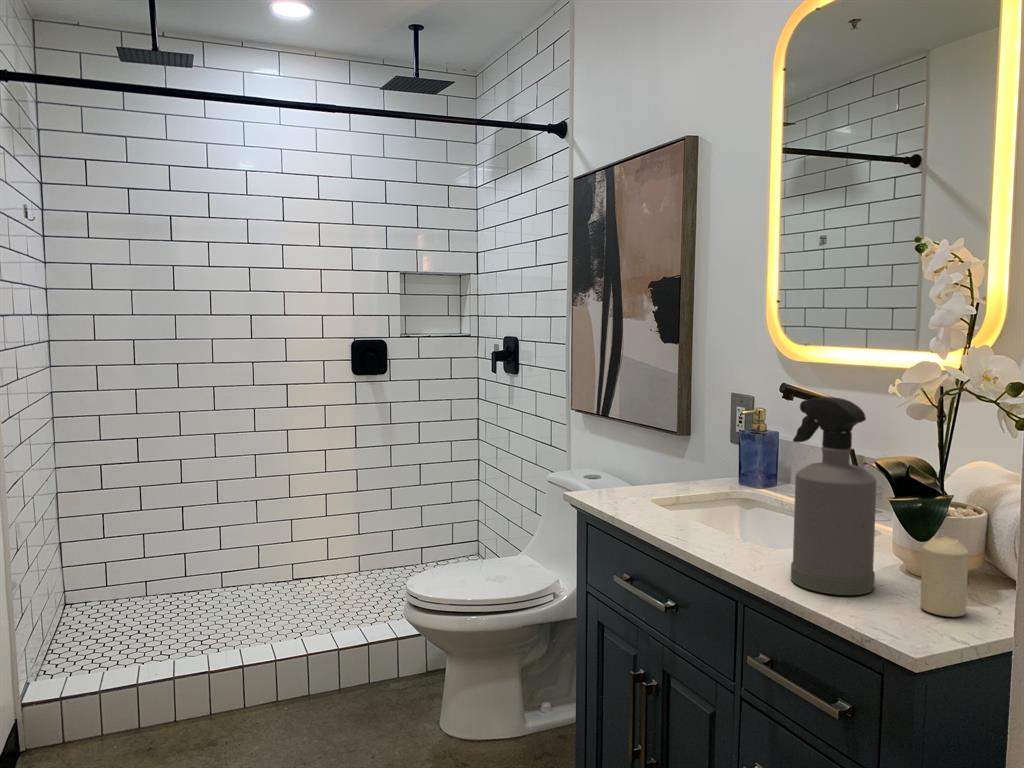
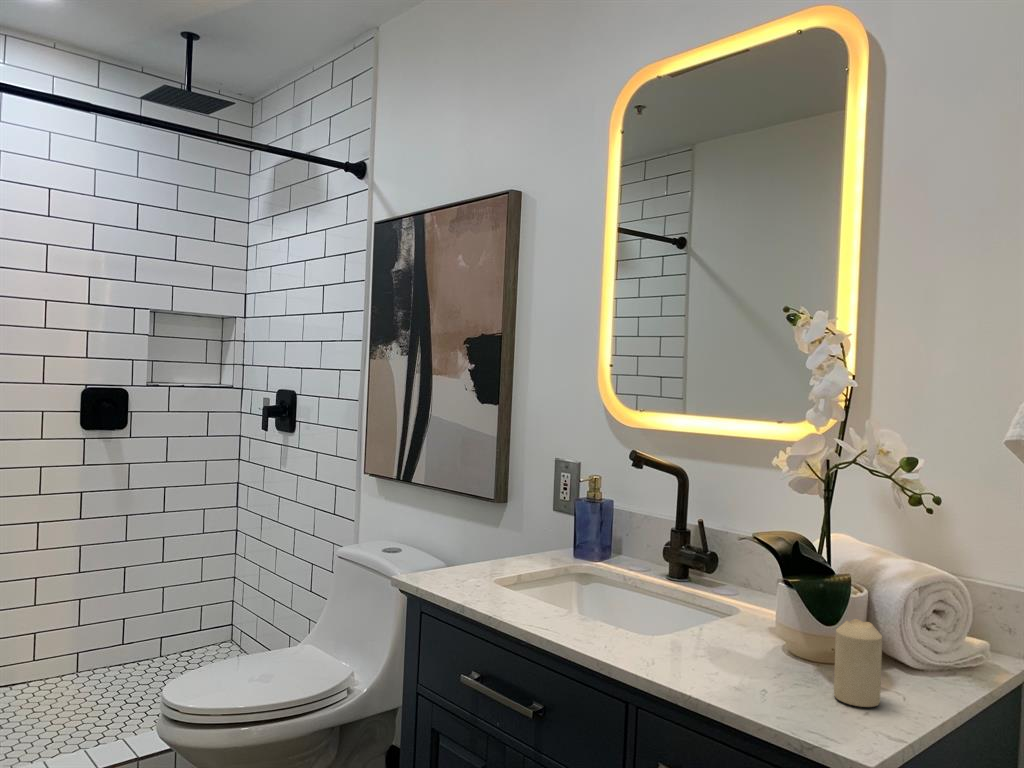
spray bottle: present [791,397,876,595] -> none [688,470,782,690]

